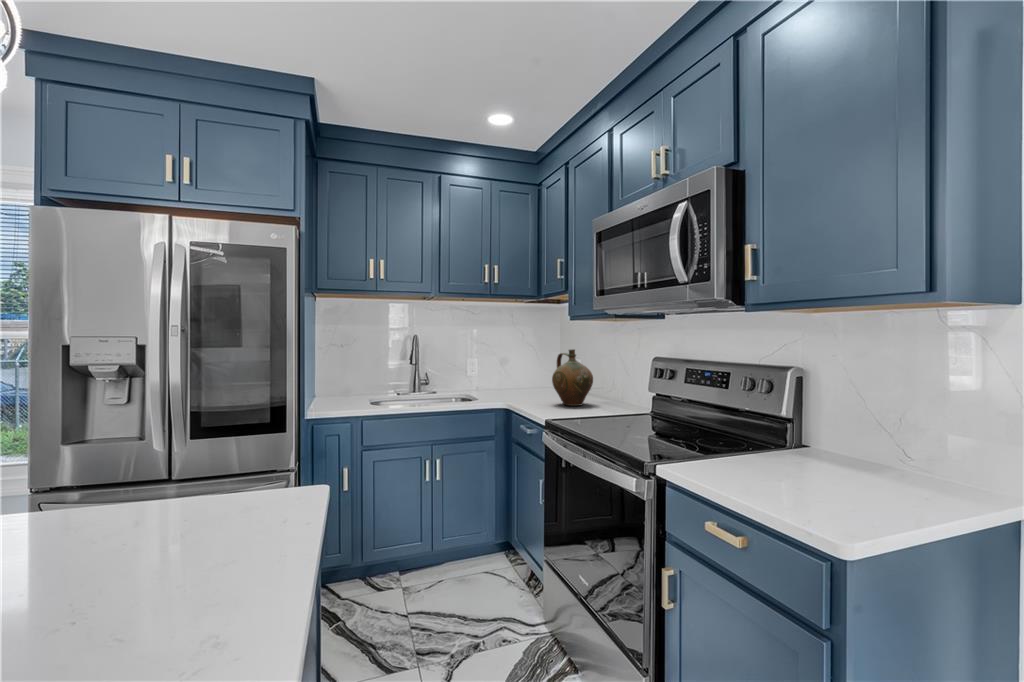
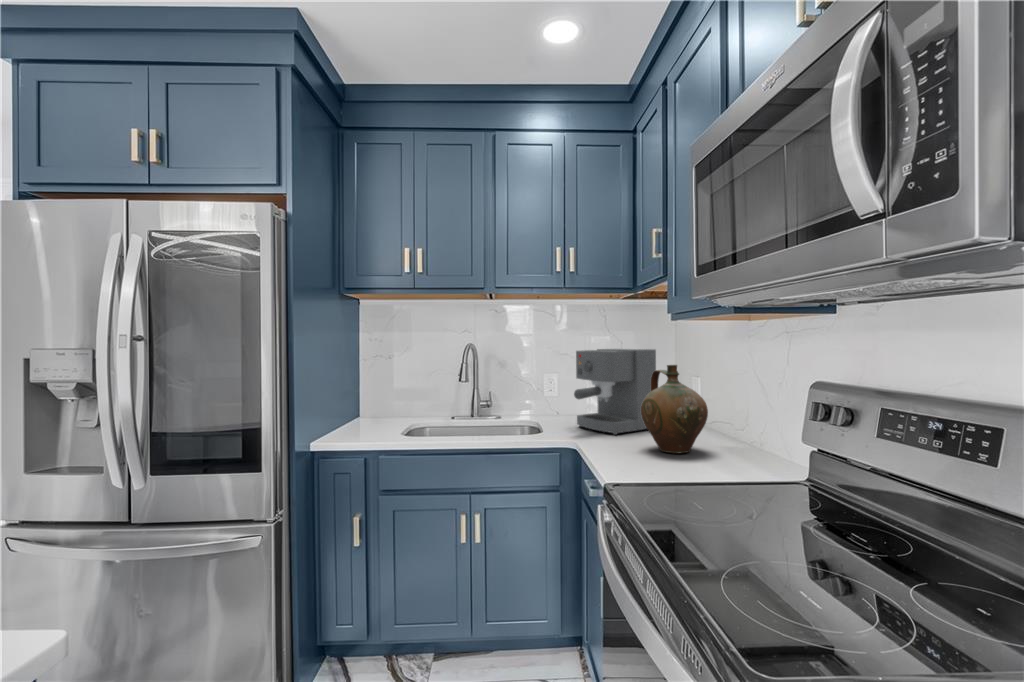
coffee maker: none [498,340,554,399] -> present [574,349,656,435]

